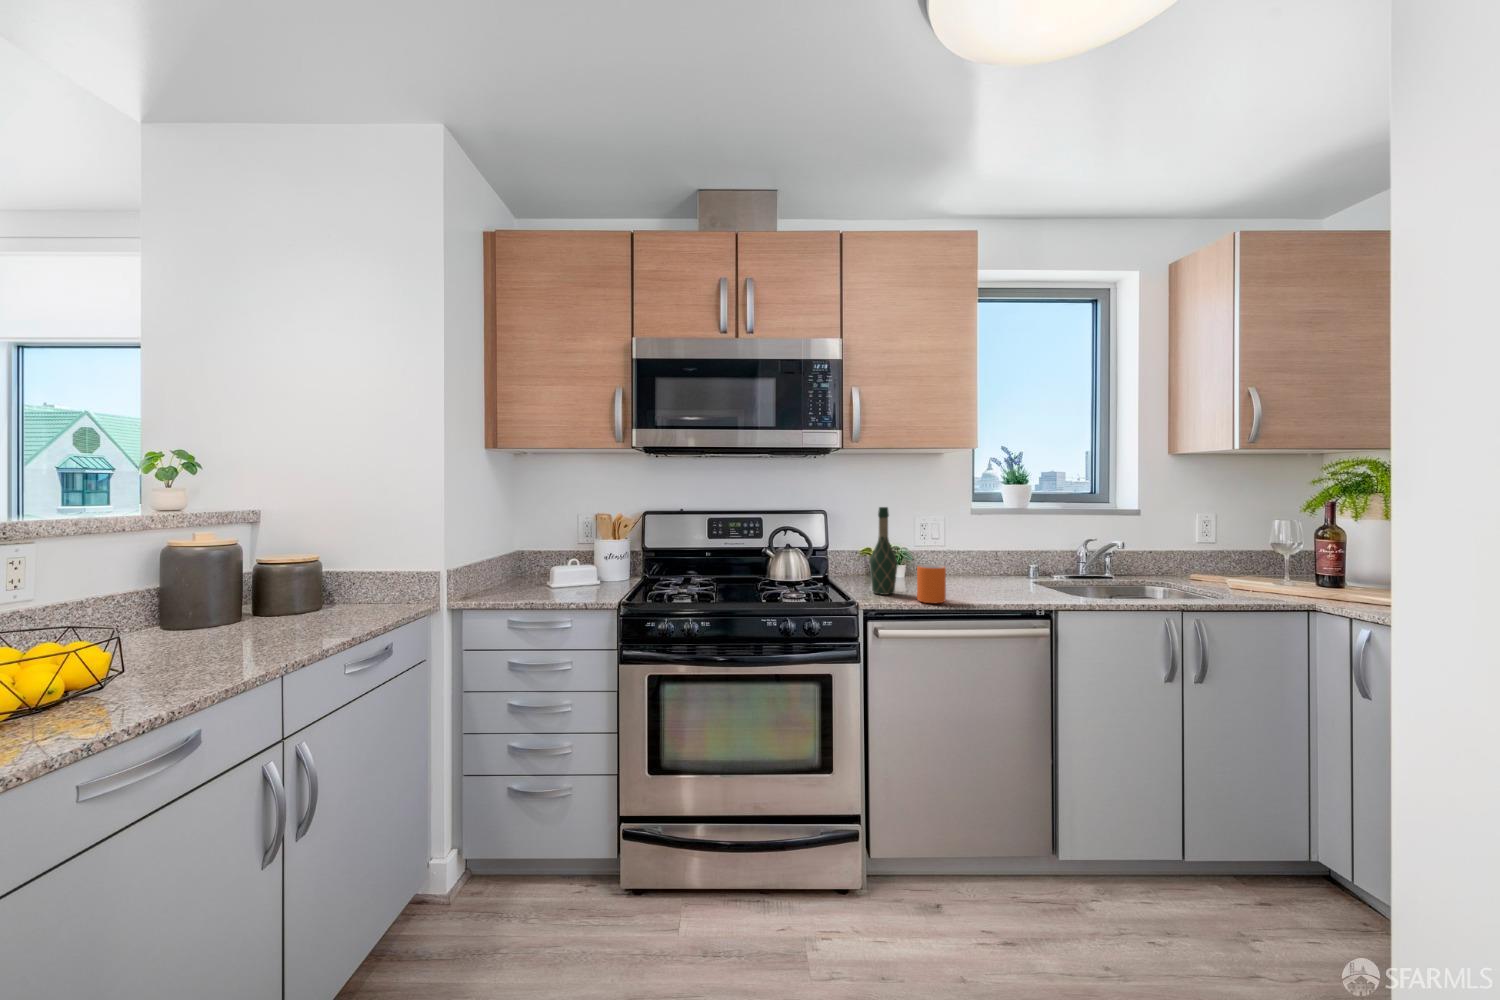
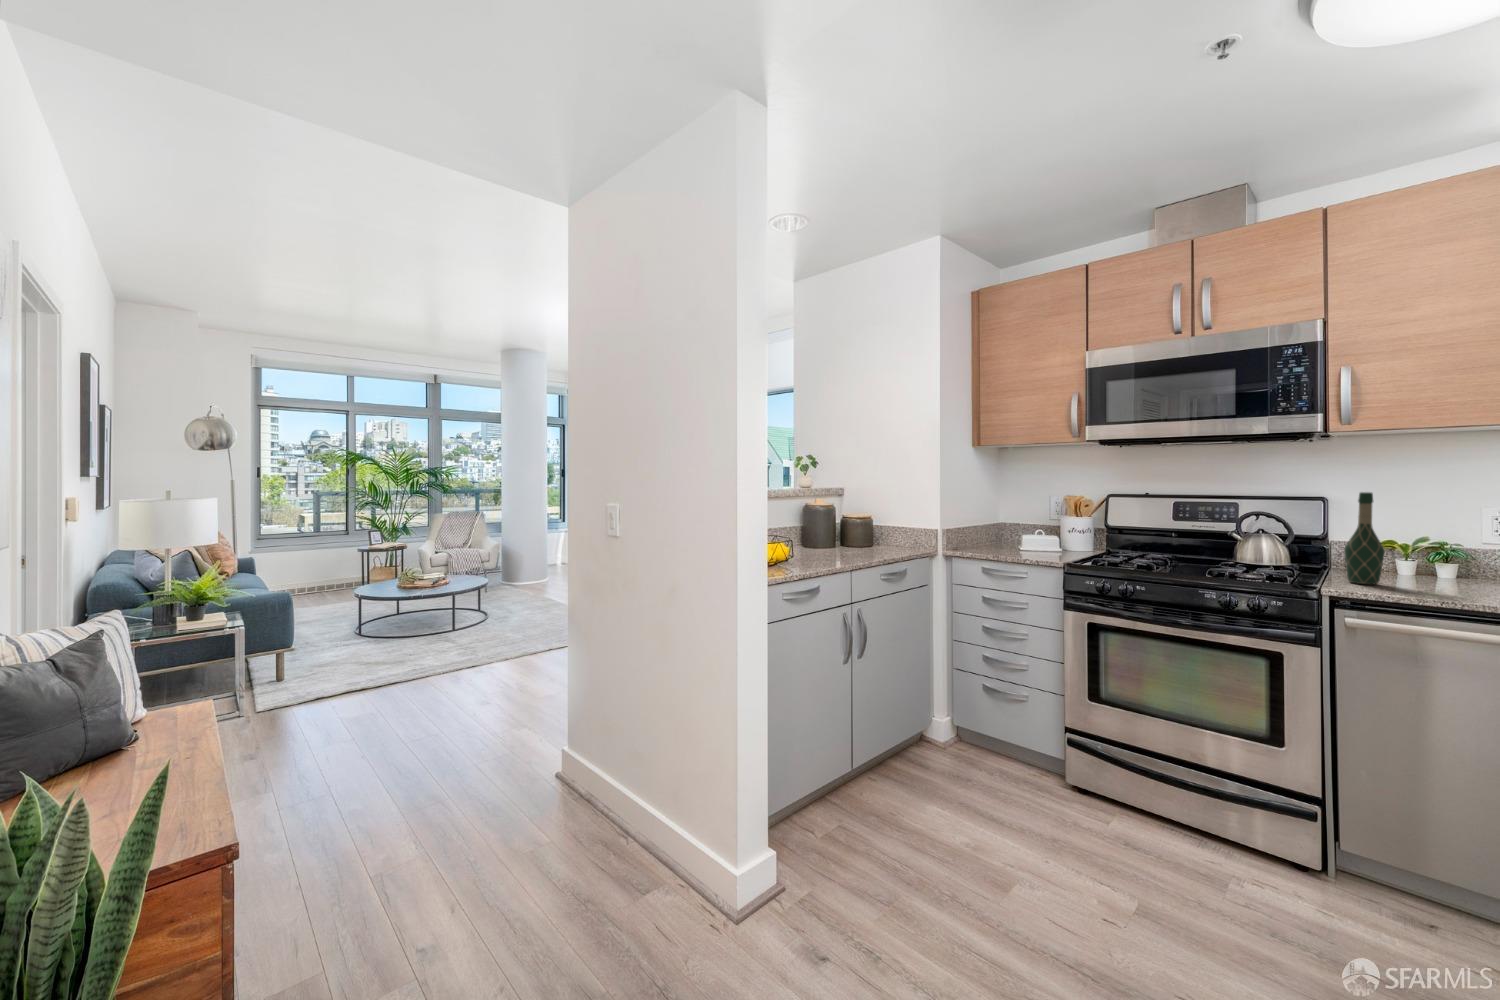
mug: present [917,565,946,603] -> none [1396,555,1445,596]

